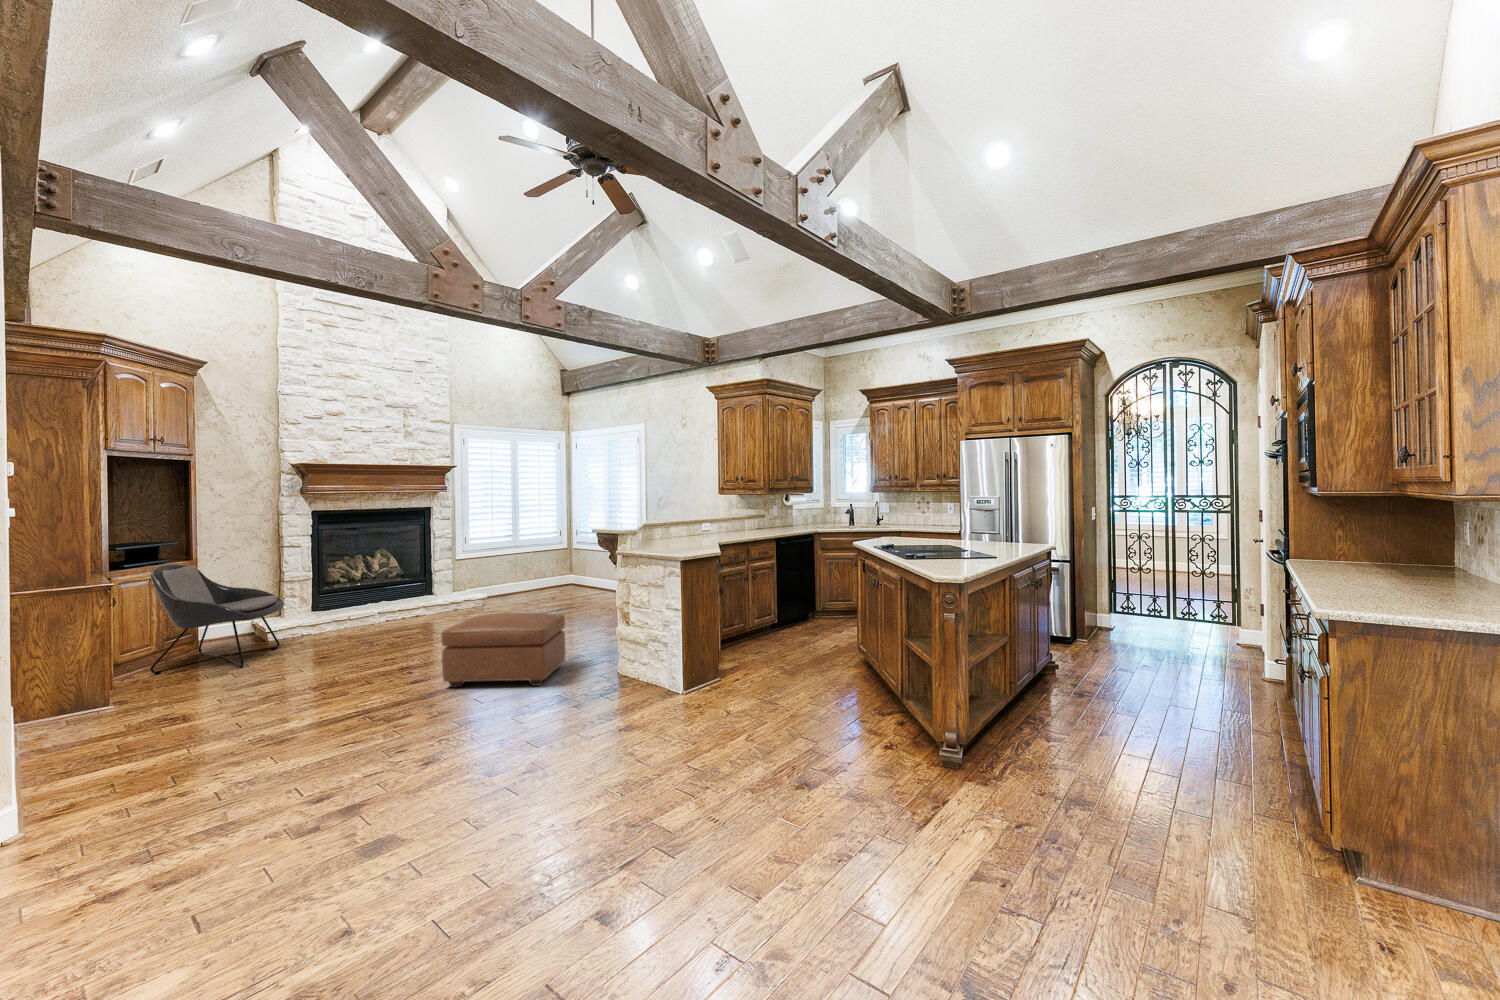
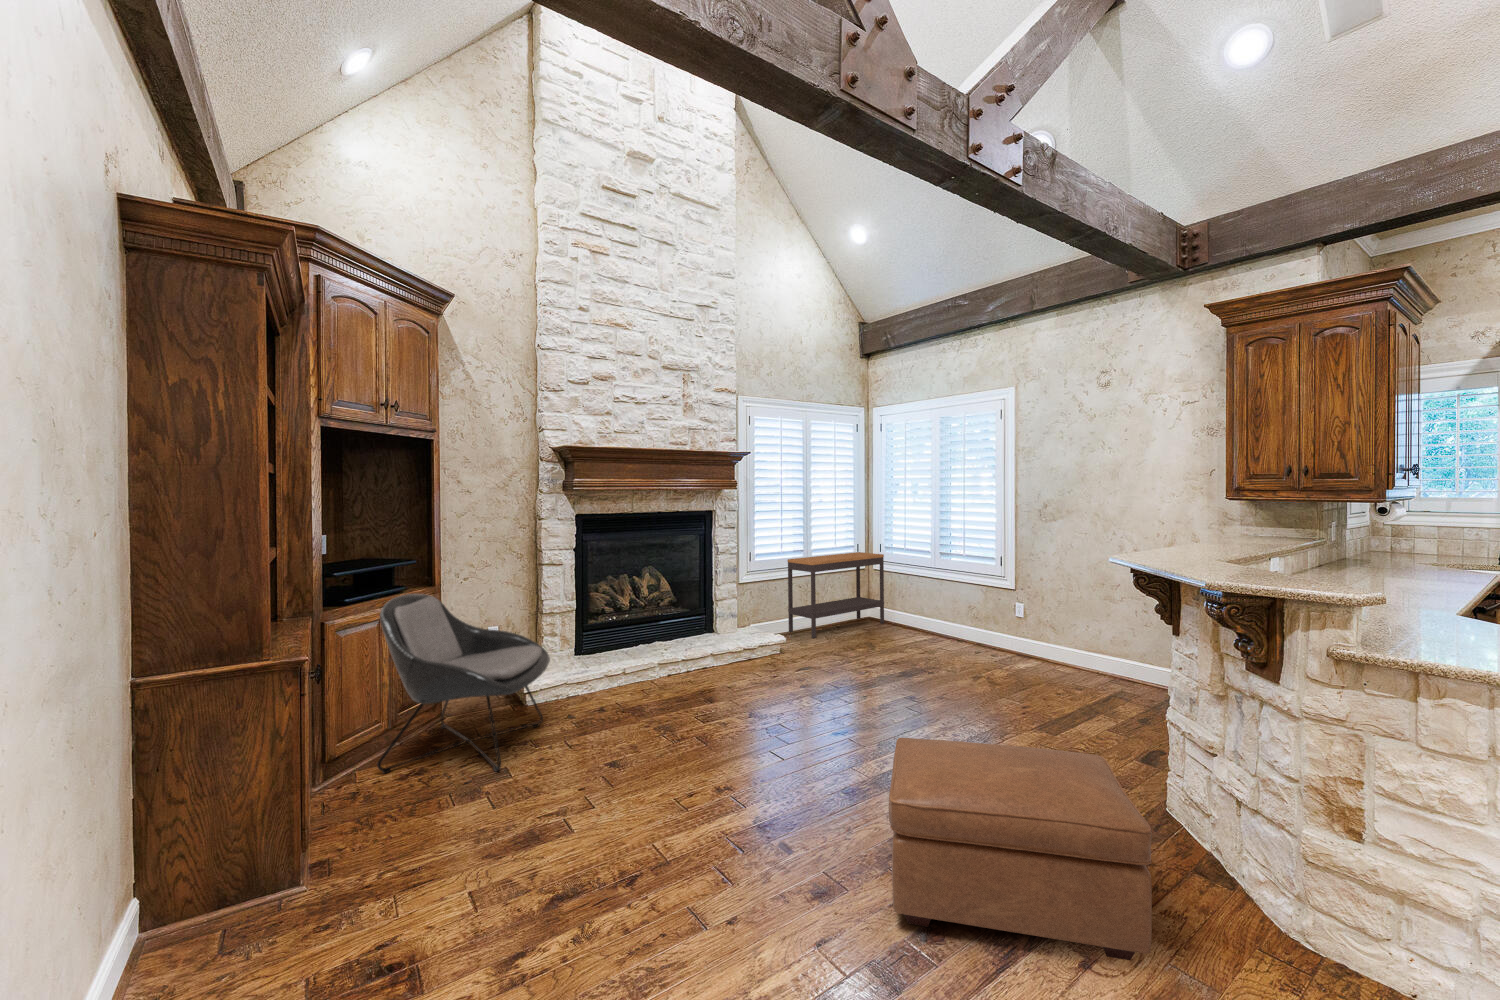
console table: none [498,537,576,597] -> present [787,552,884,638]

